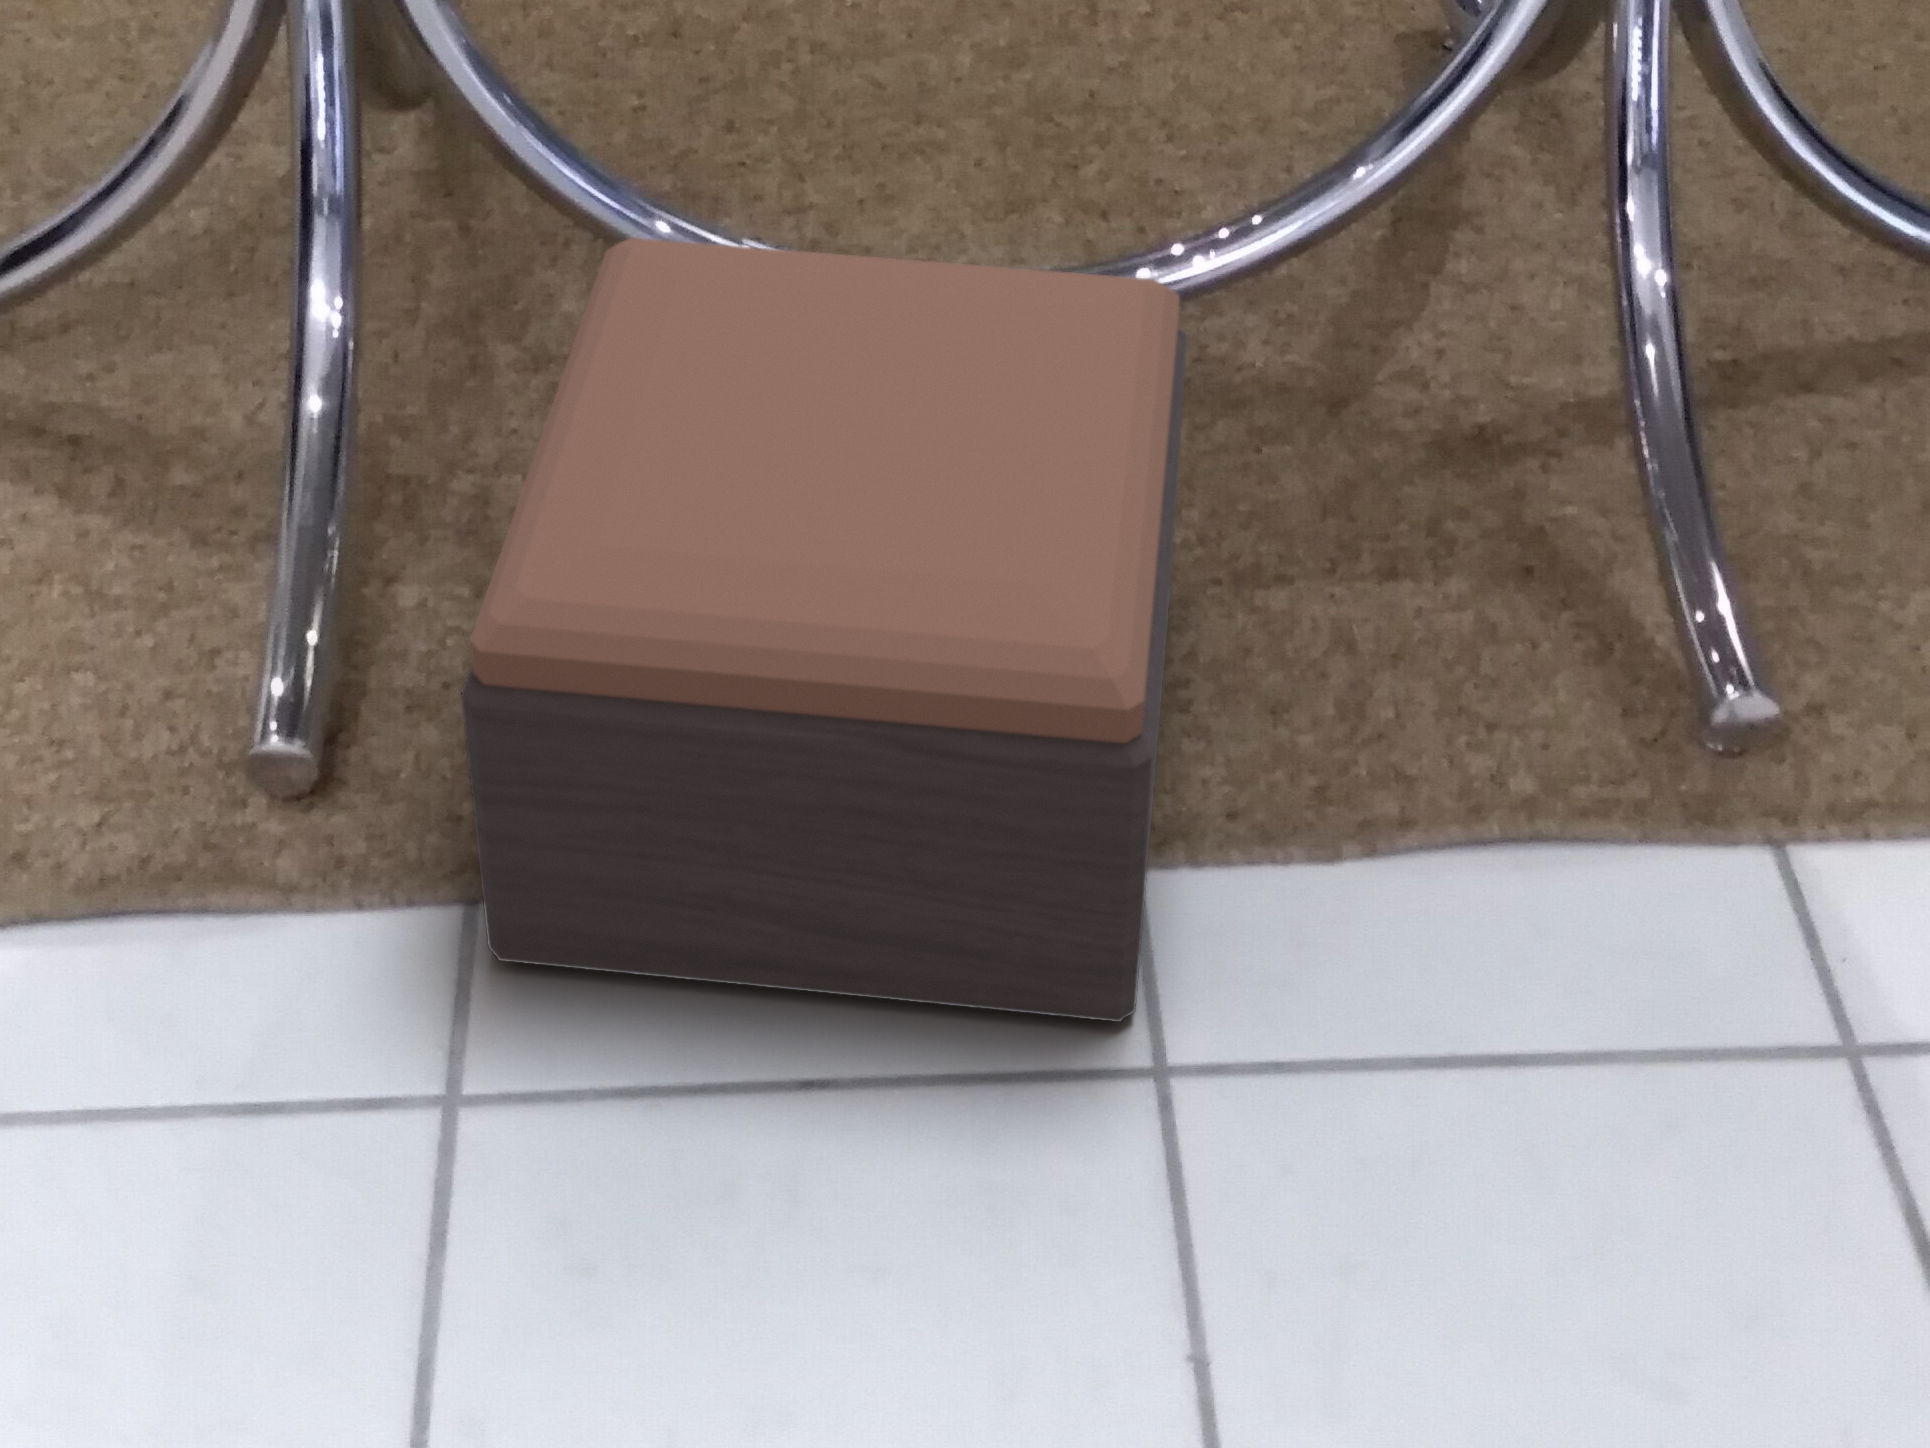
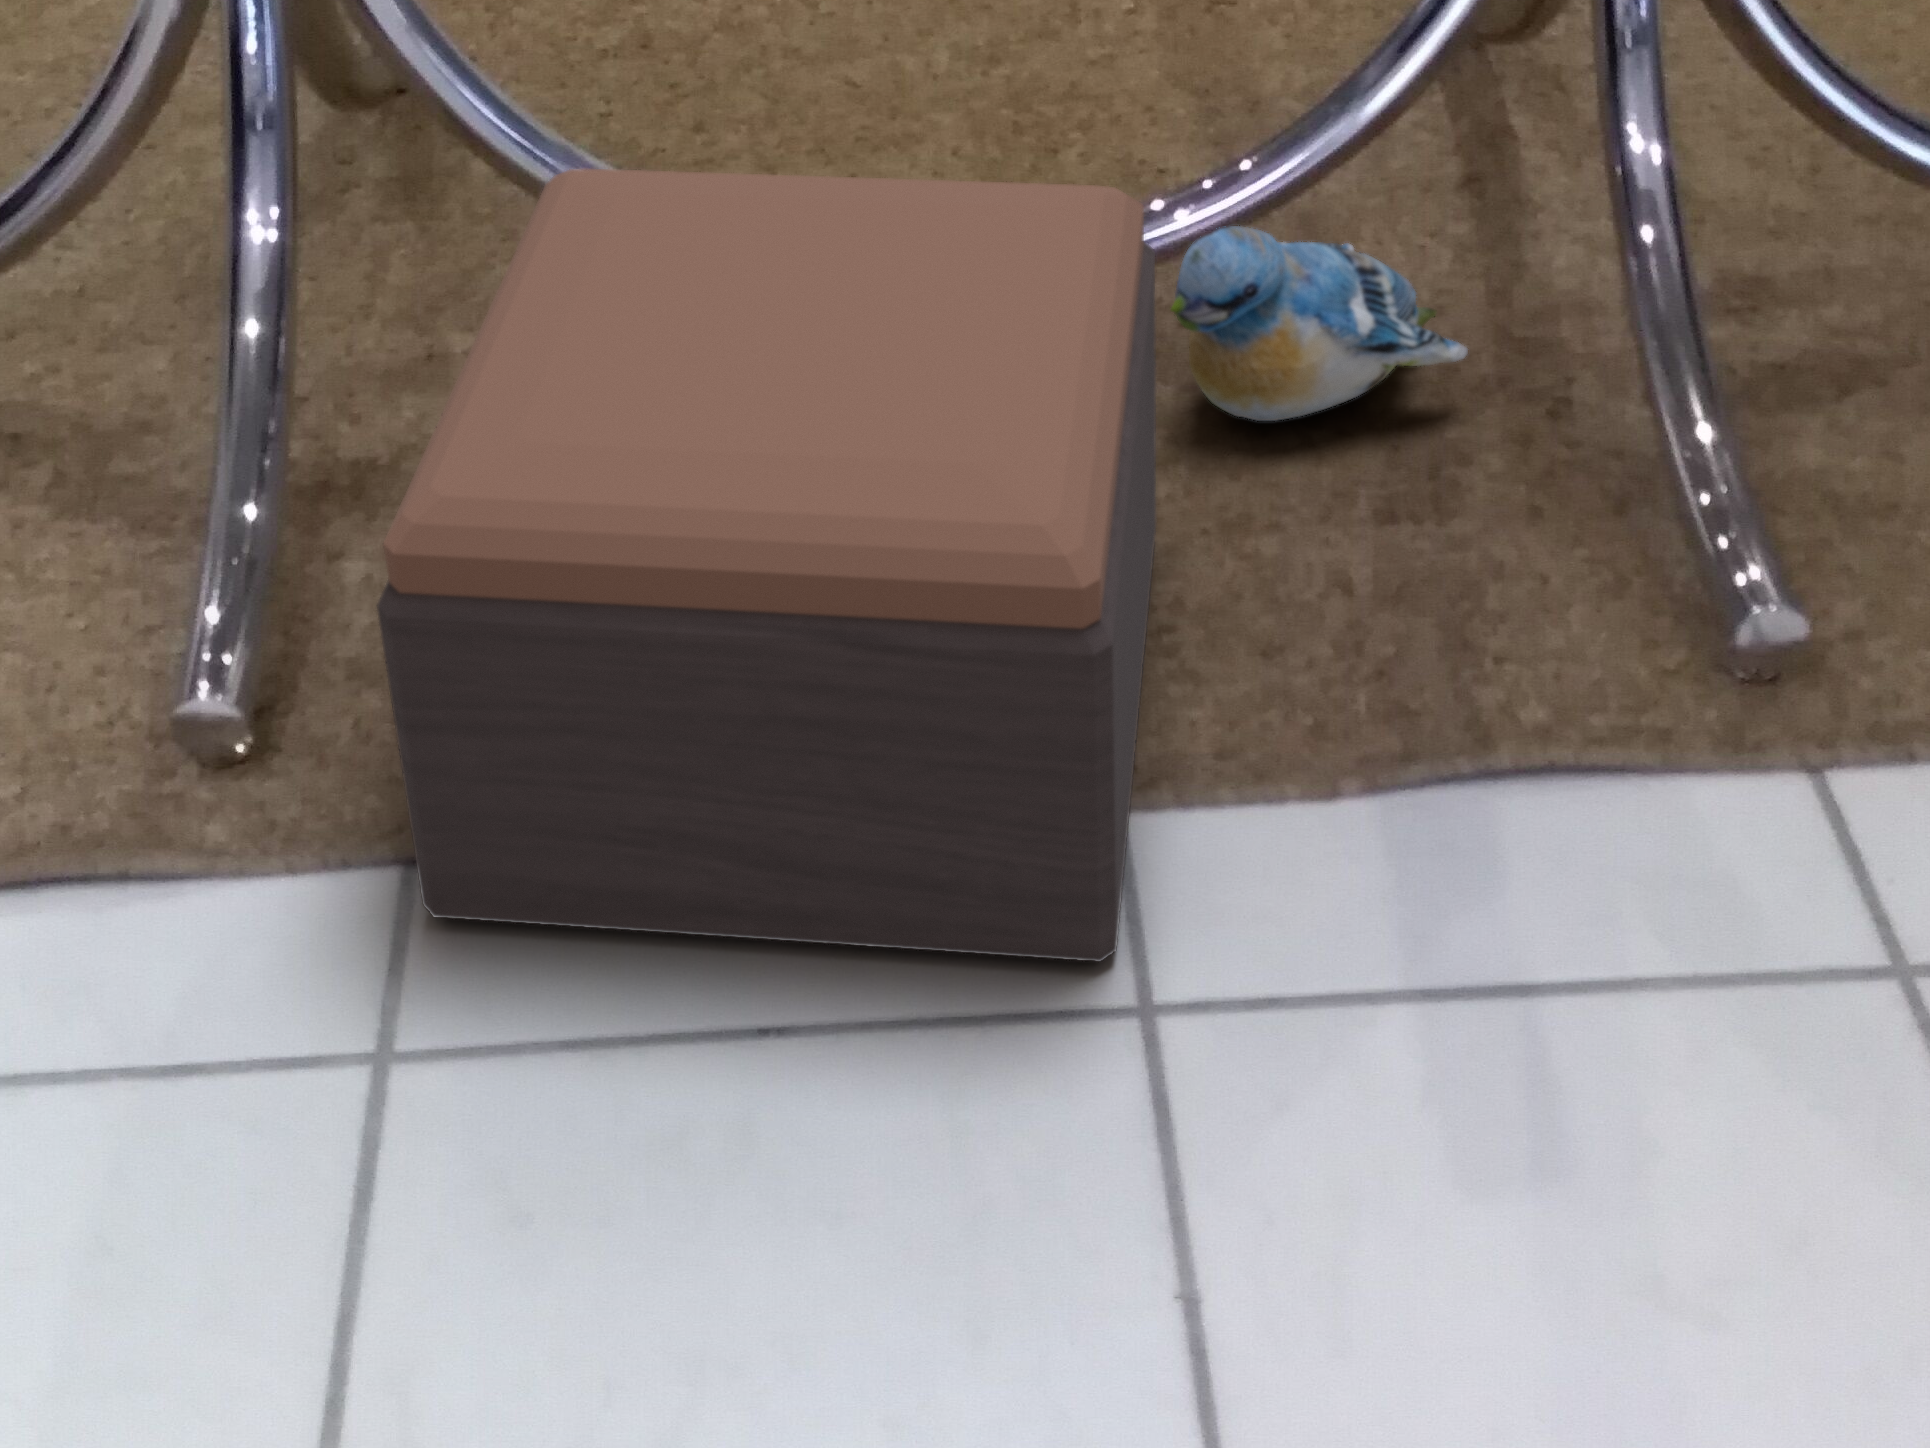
plush toy: none [1192,291,1469,469] -> present [1171,226,1468,421]

